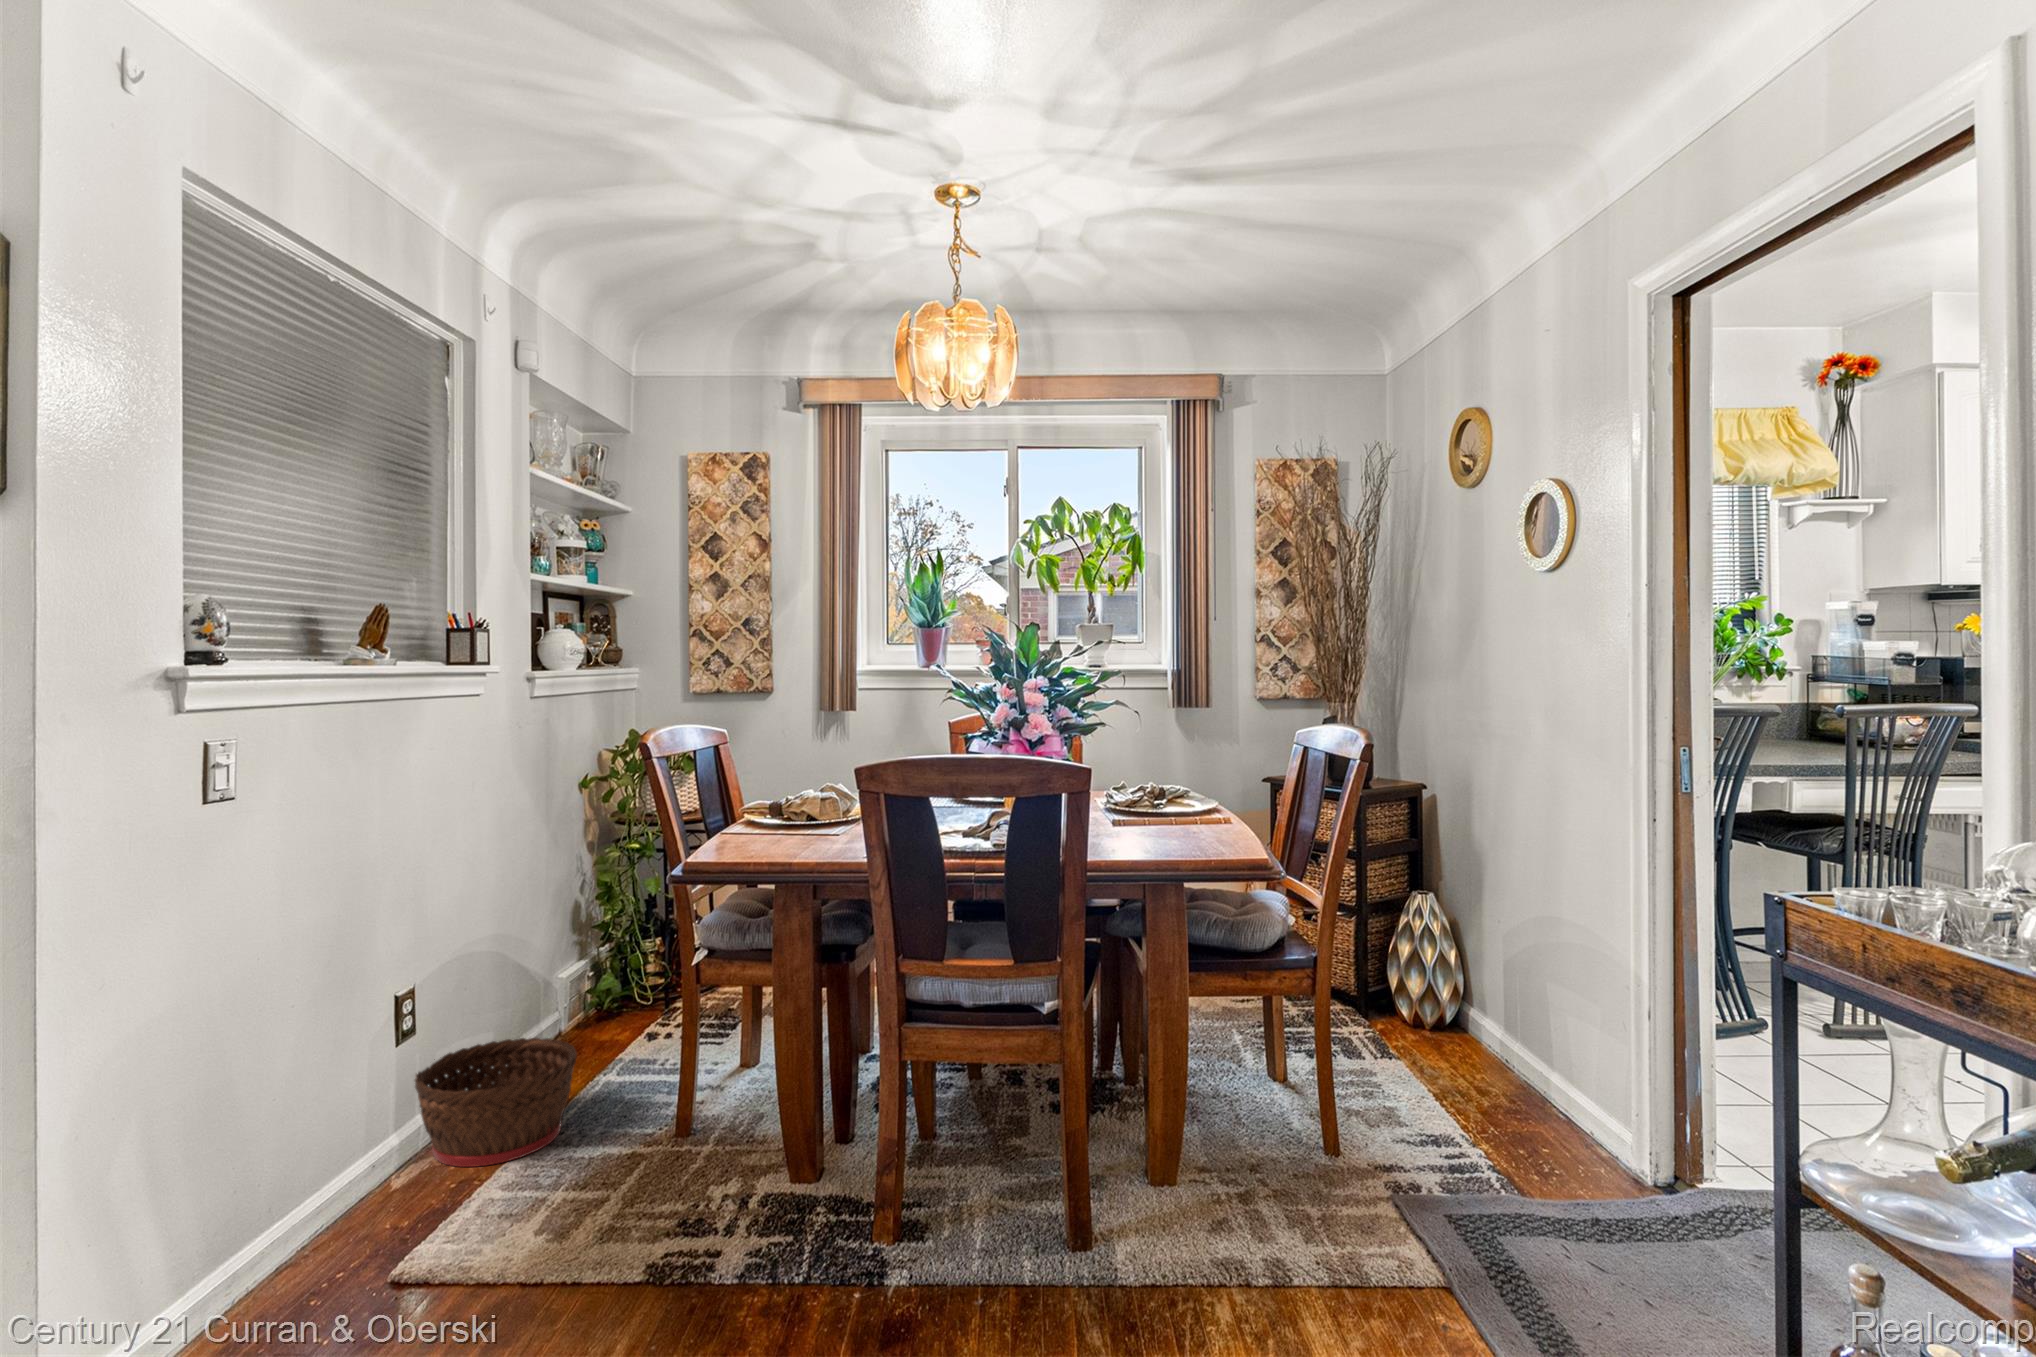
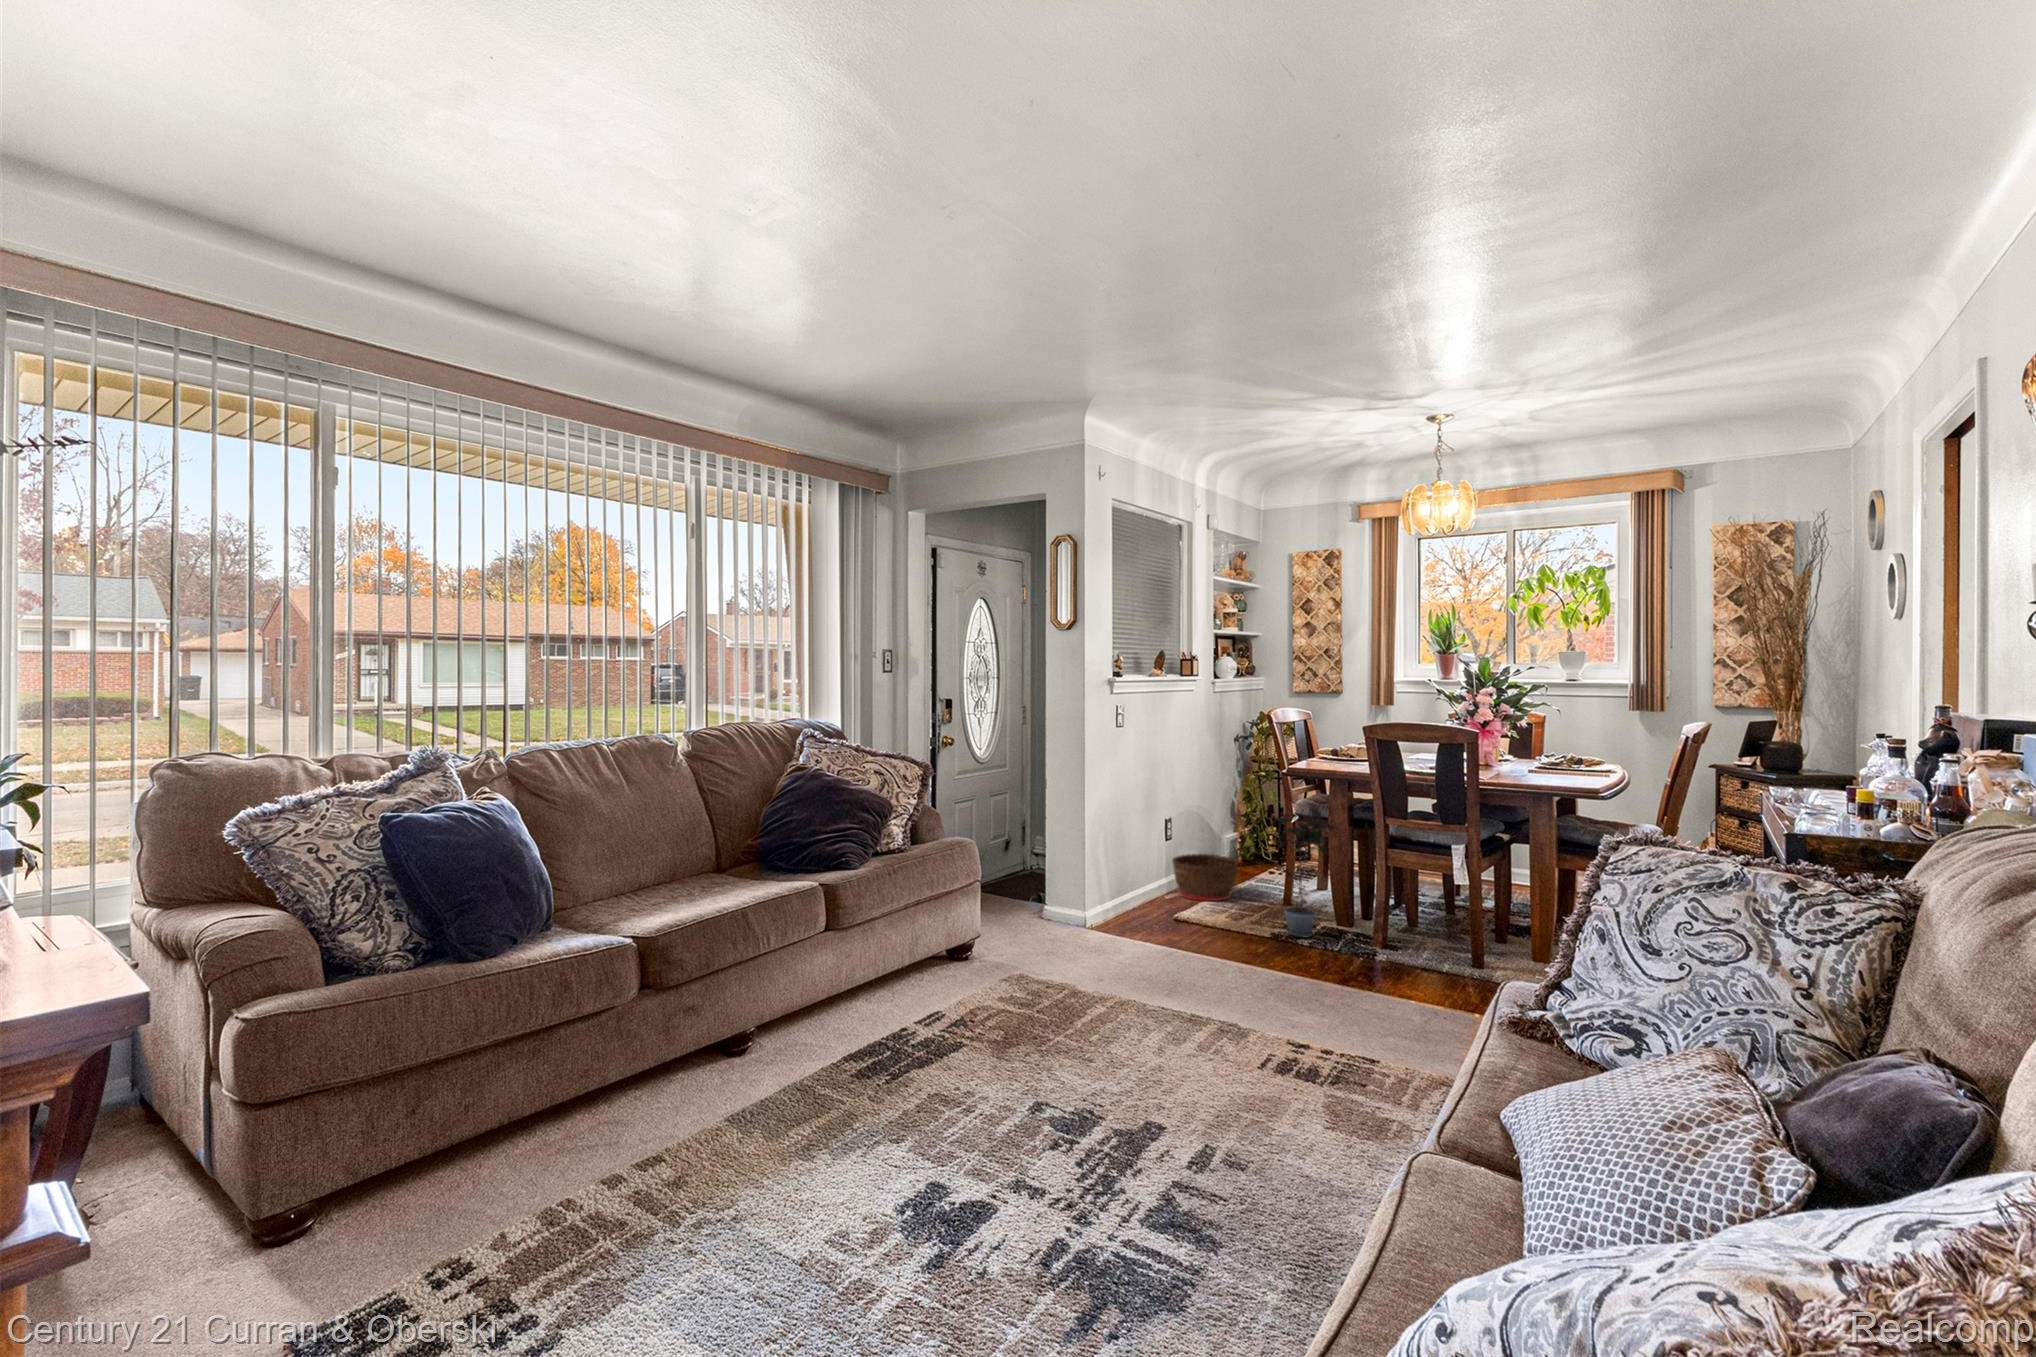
potted plant: none [650,931,812,1262] -> present [1276,807,1338,937]

